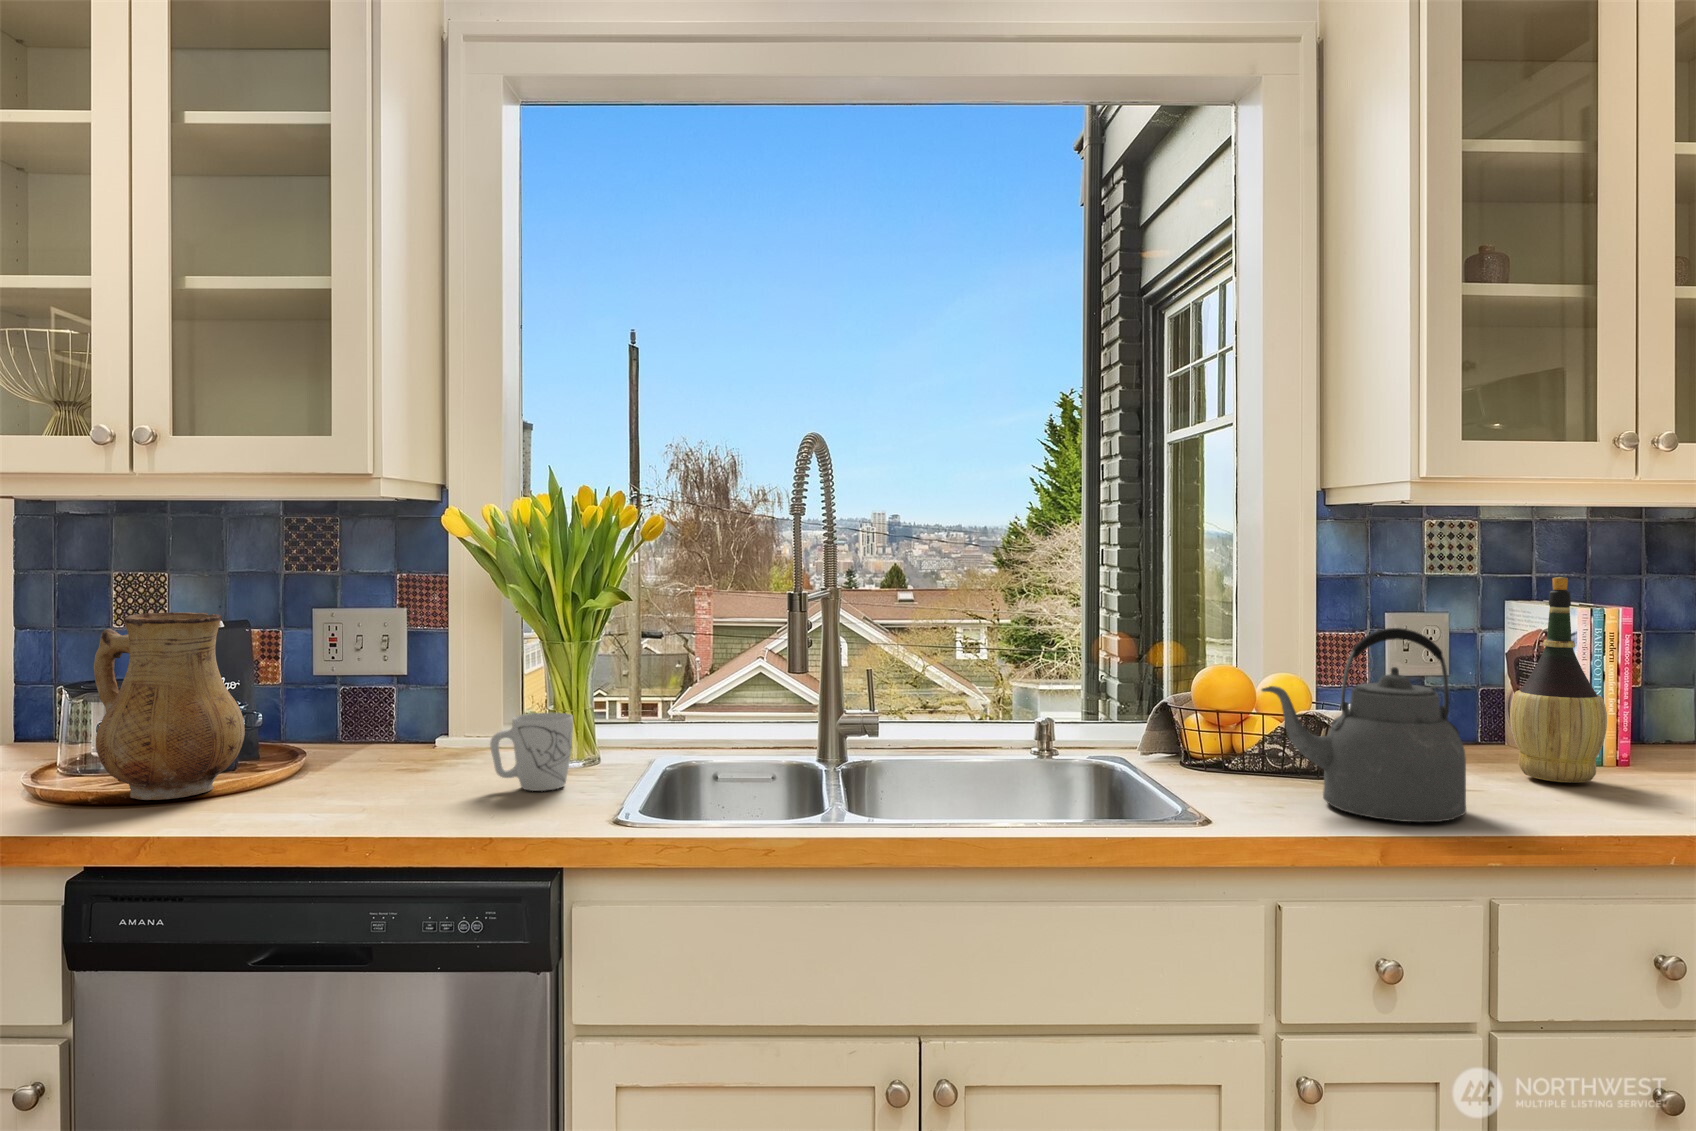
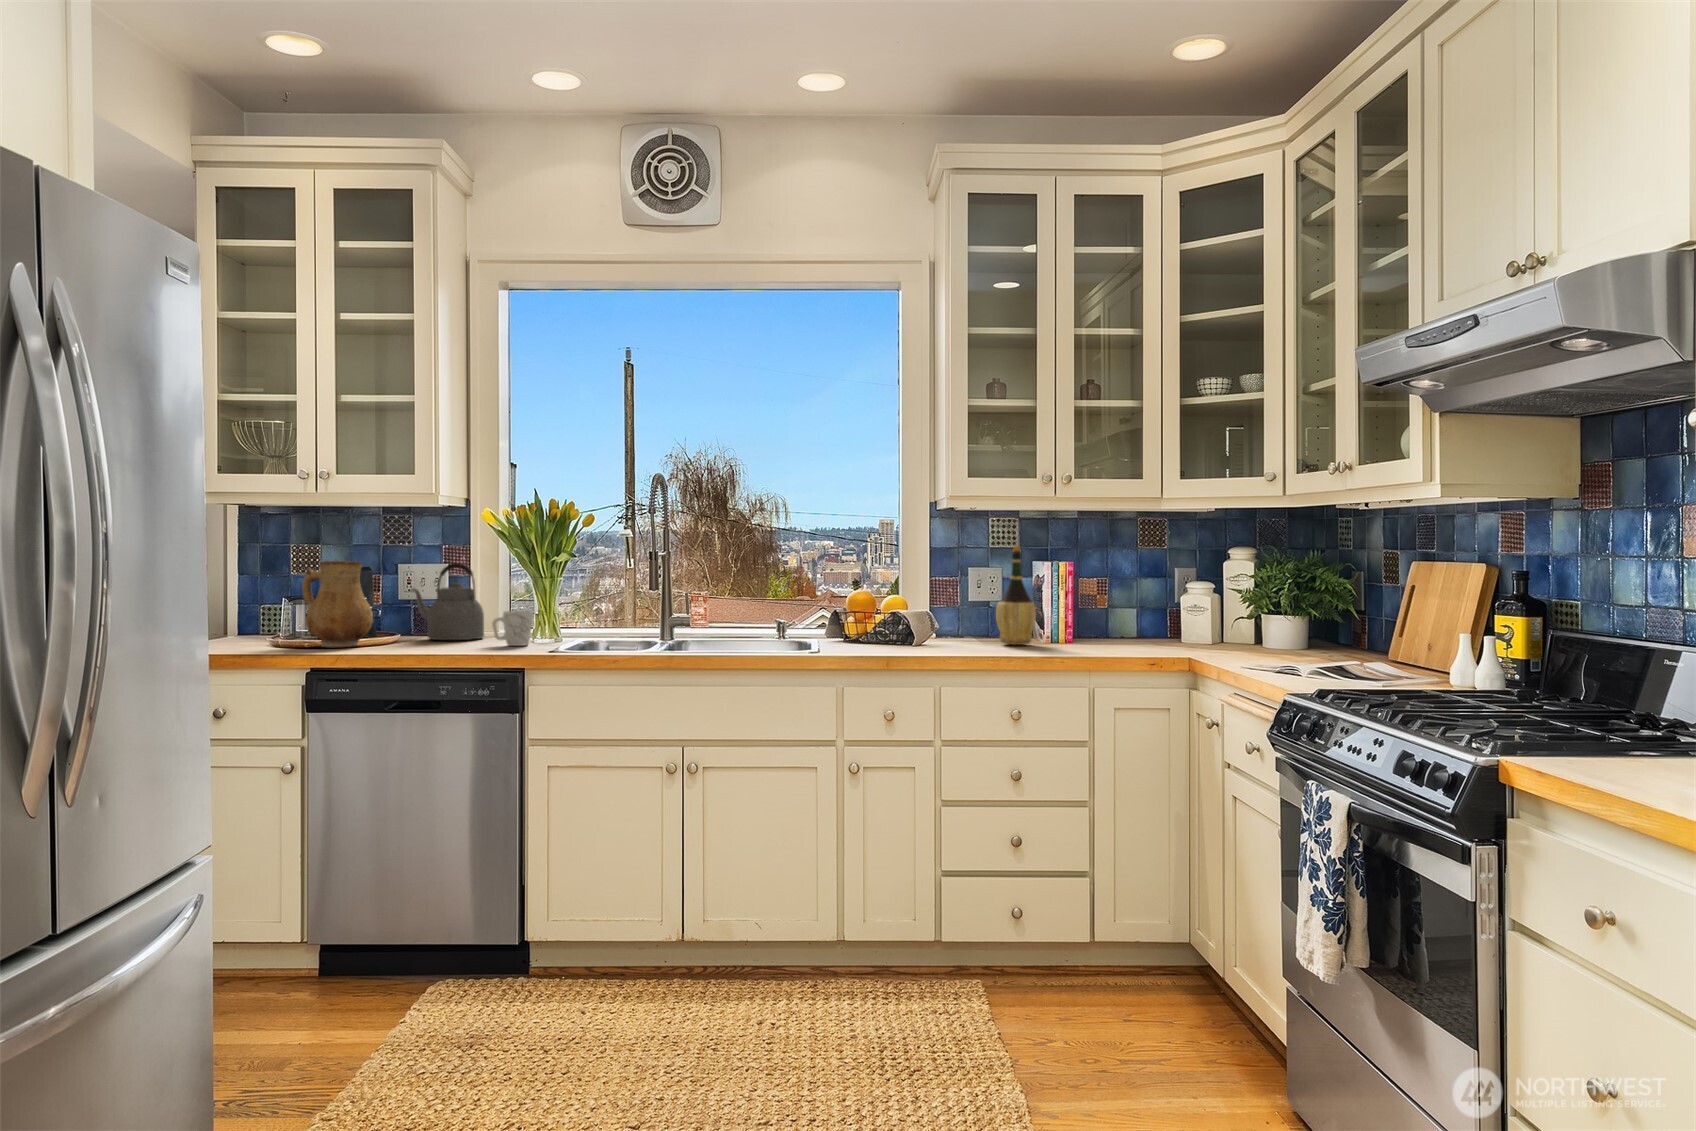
kettle: present [1262,628,1466,822] -> present [410,563,484,640]

